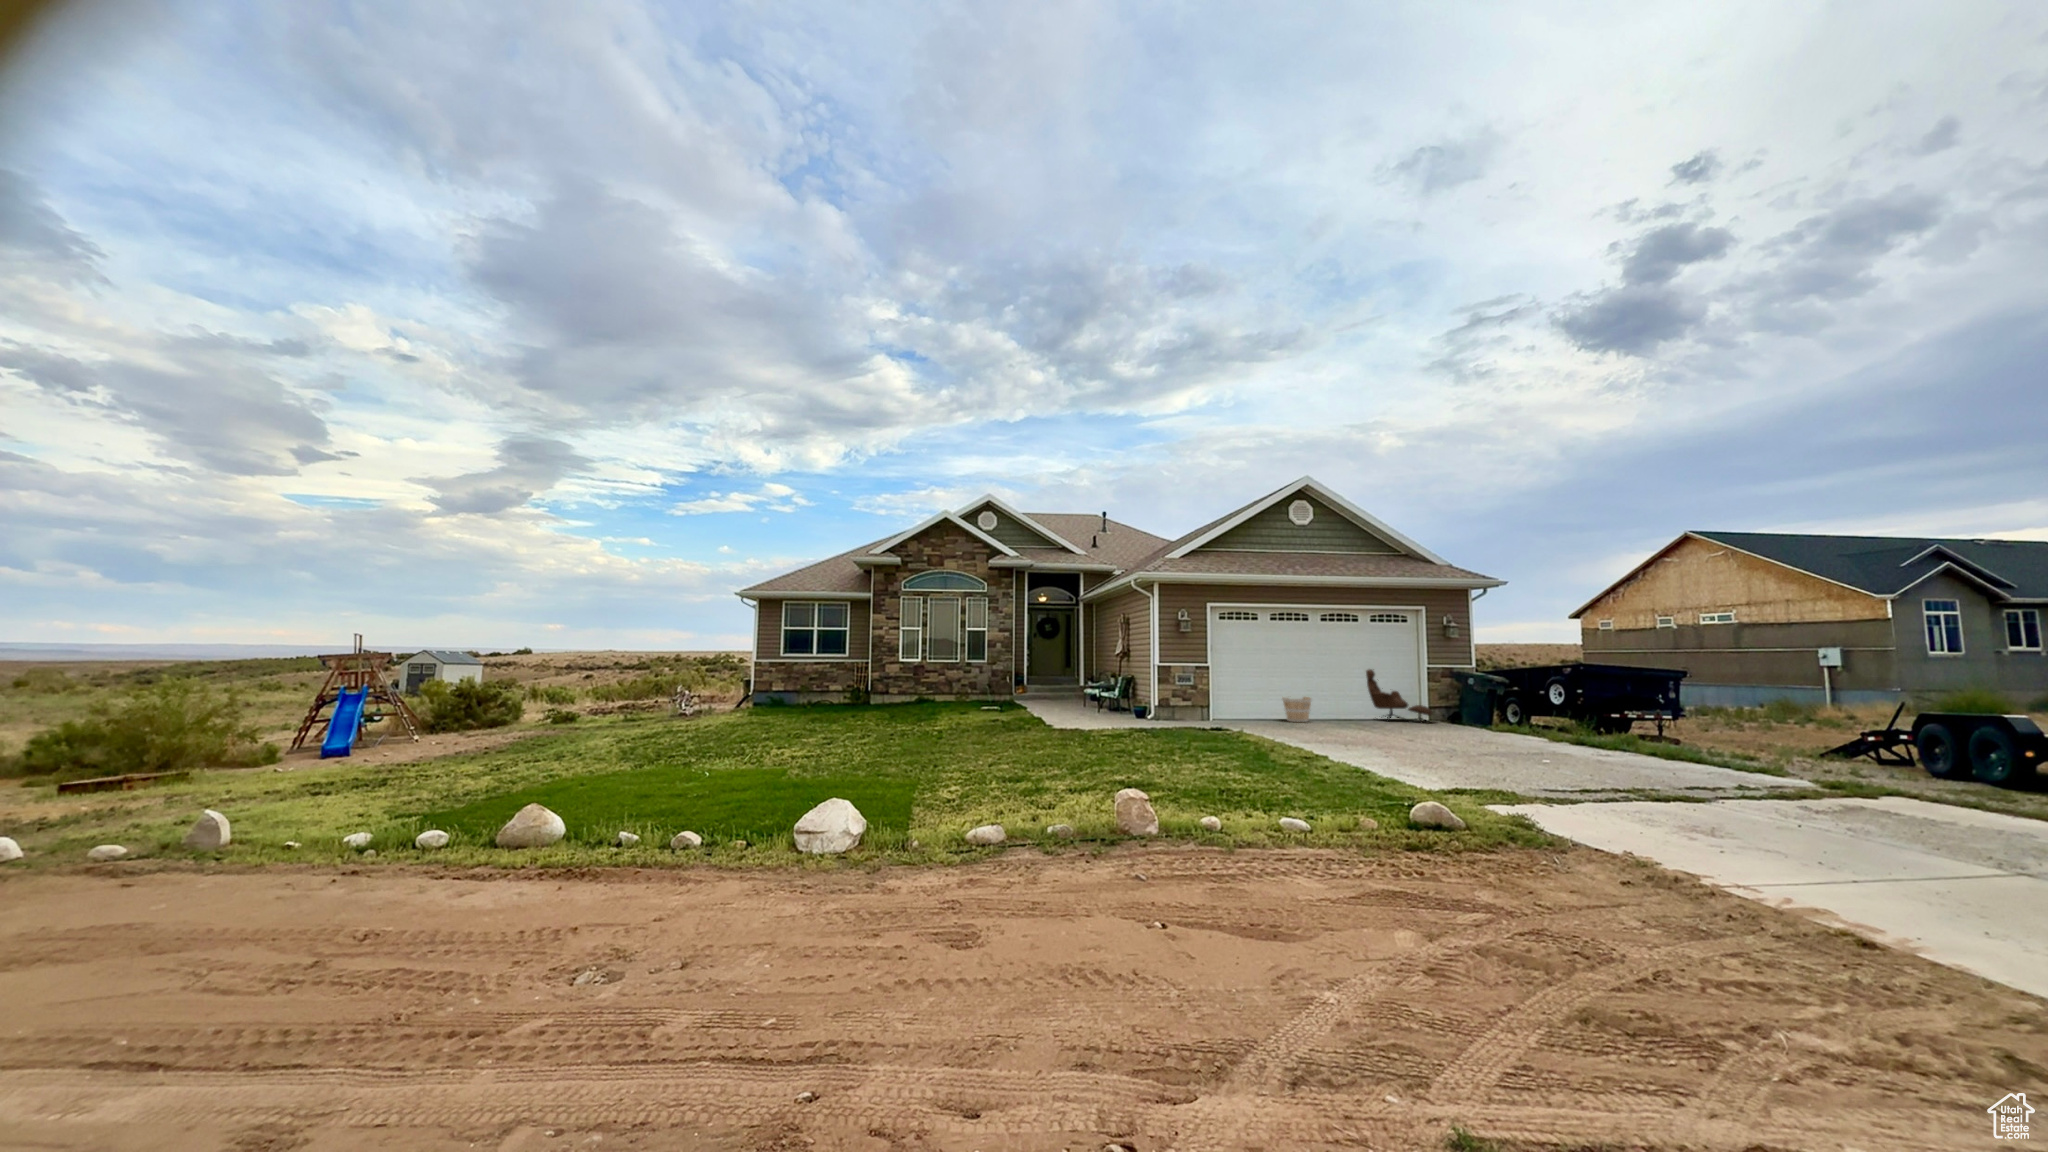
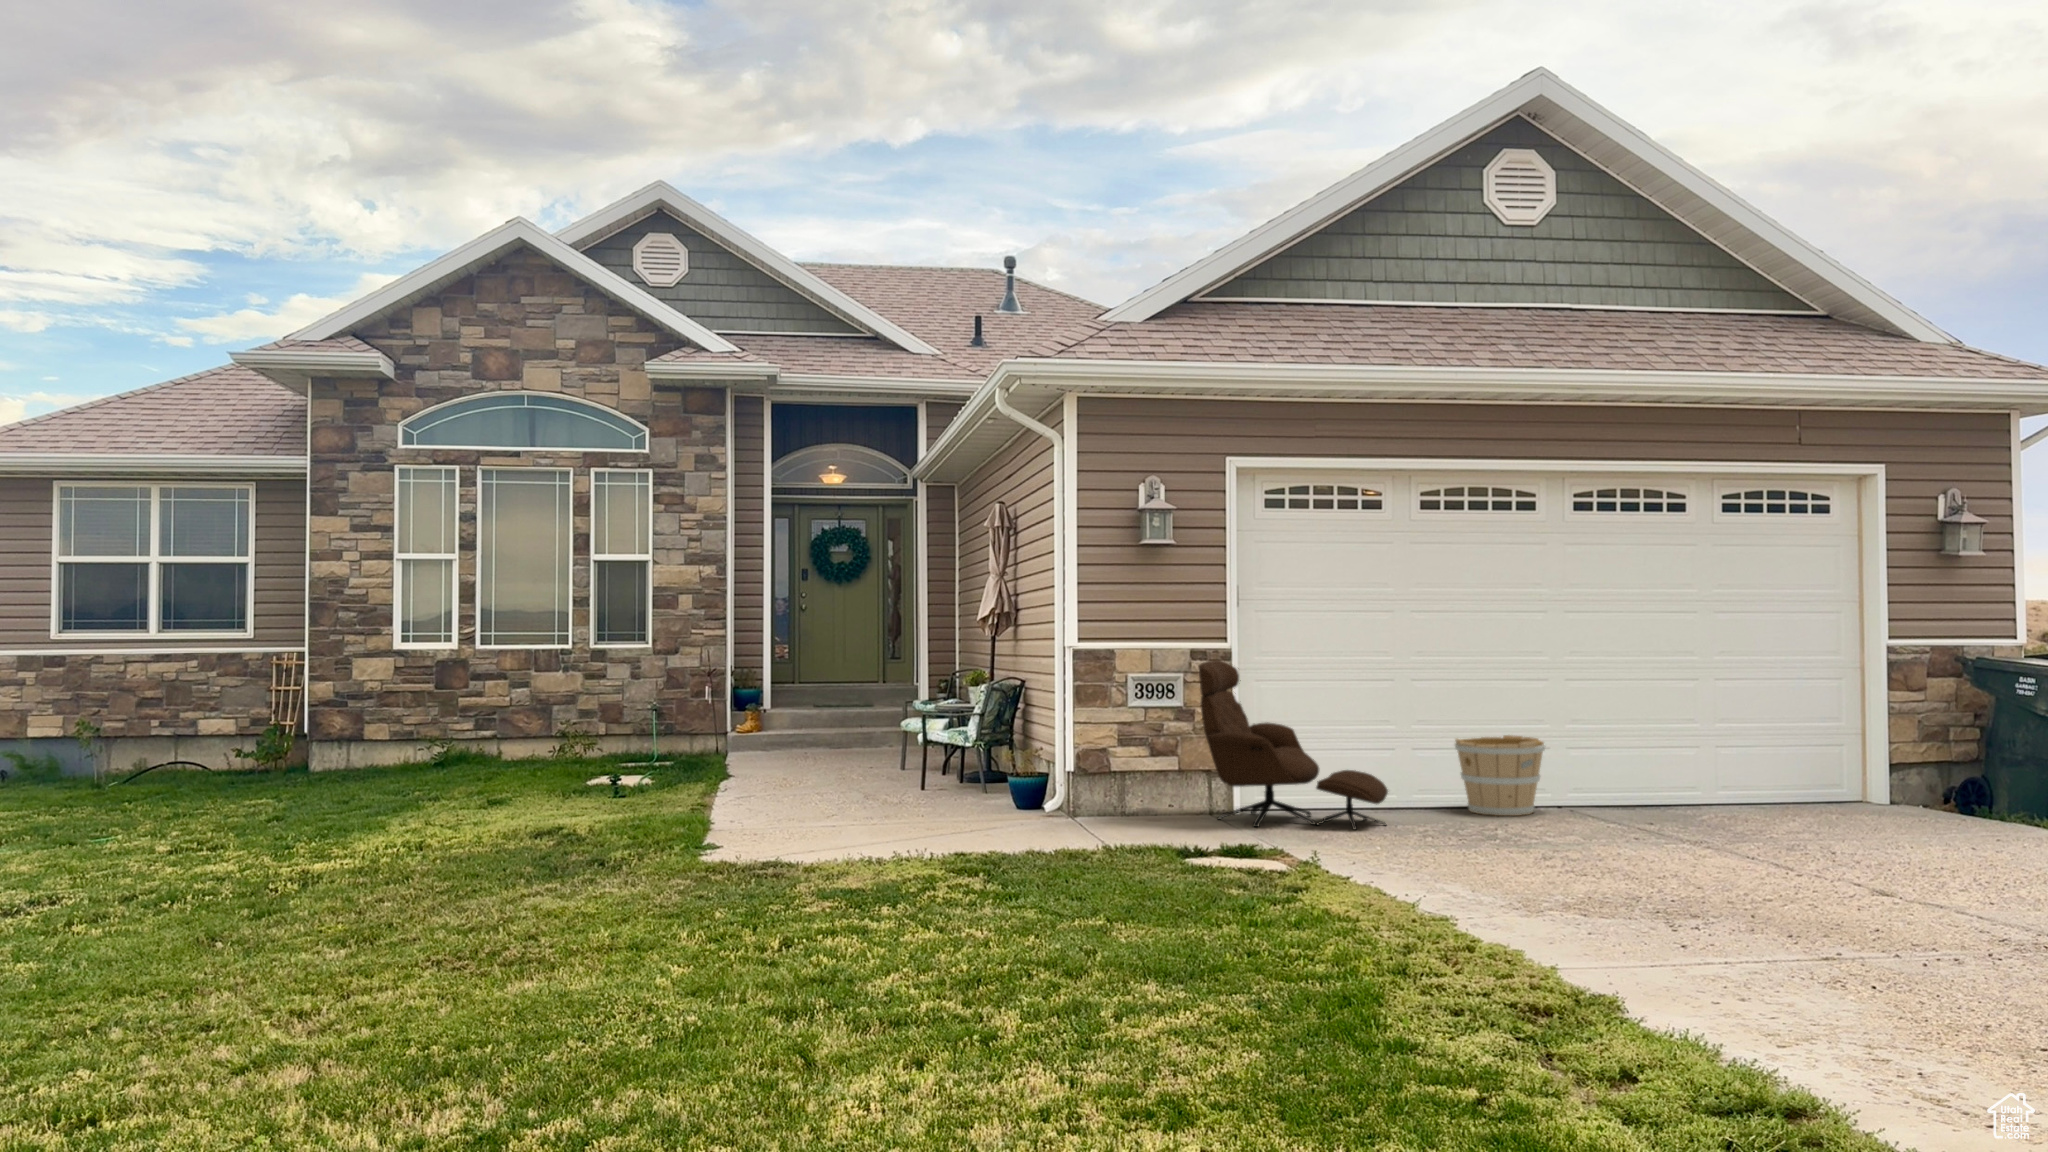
lounge chair: present [1366,669,1433,723] -> present [1199,660,1388,829]

